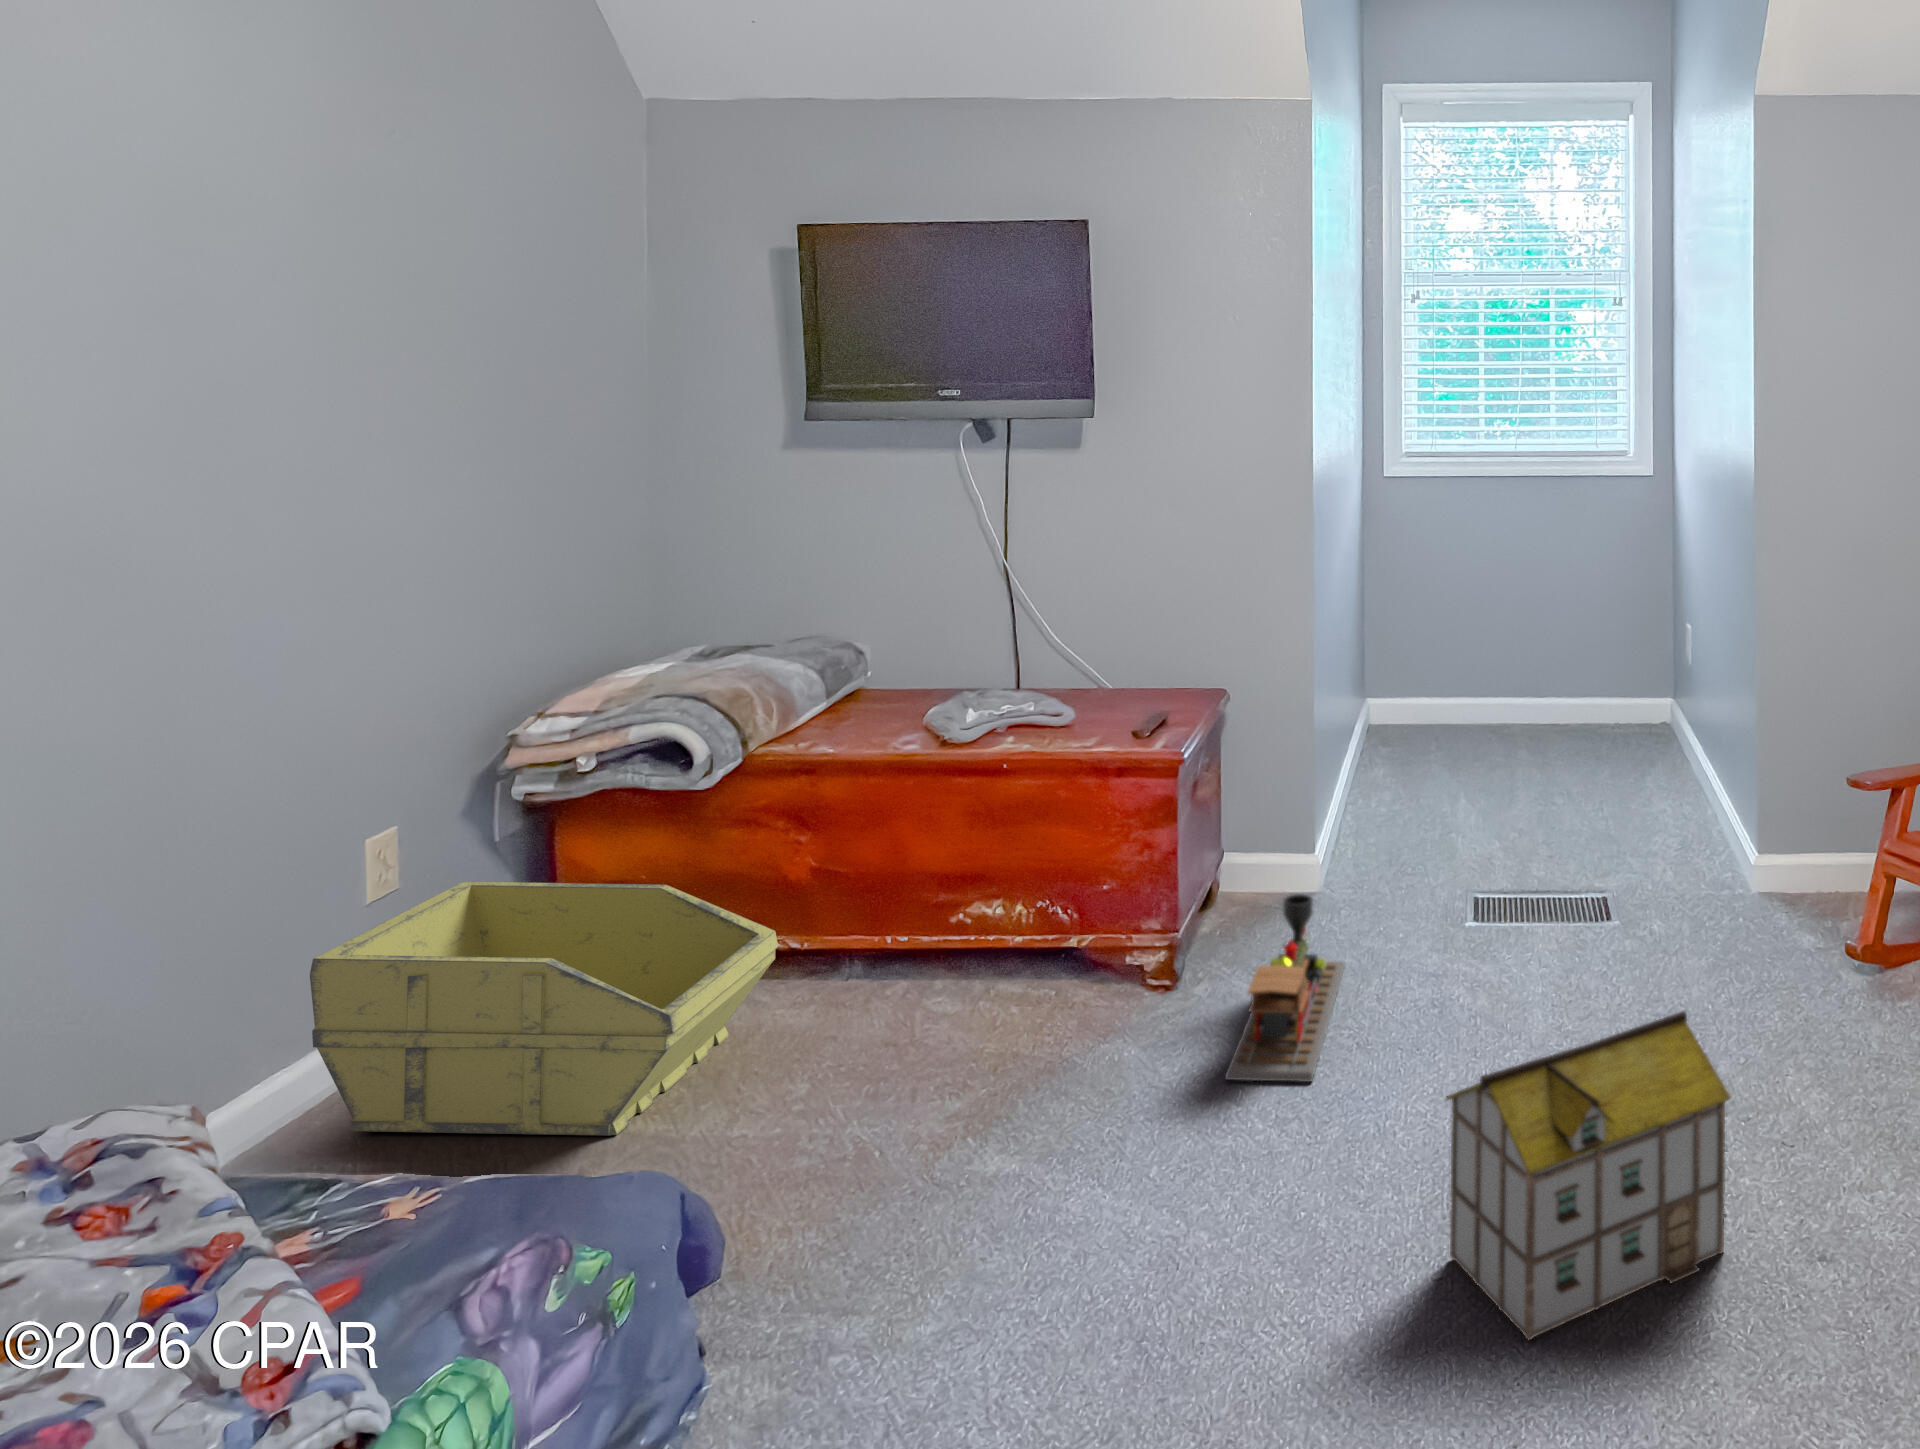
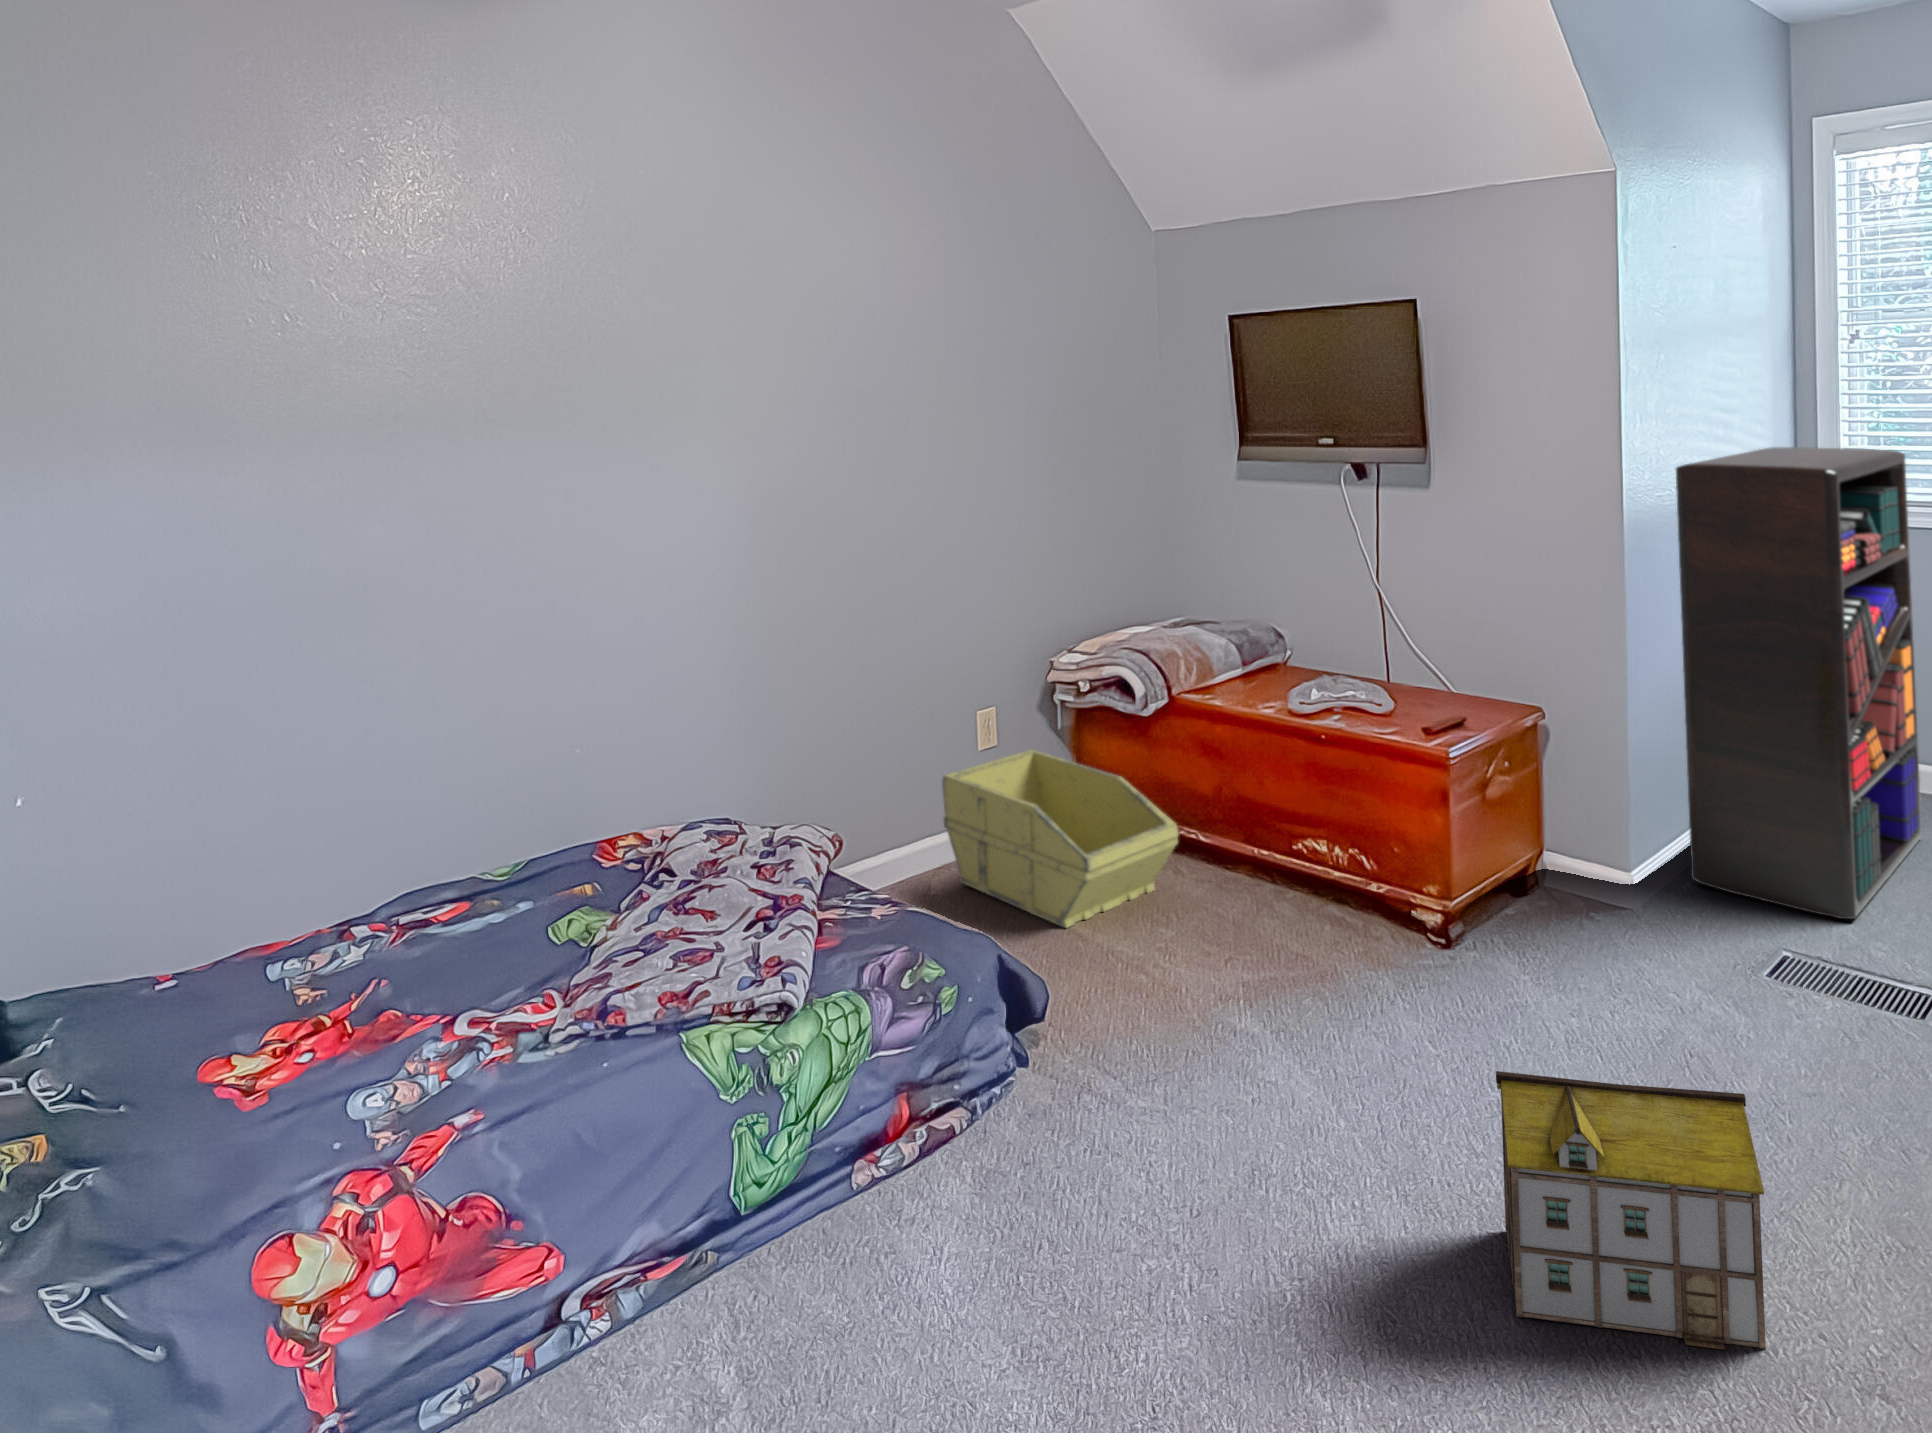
bookshelf: none [1350,401,1506,849] -> present [1676,447,1922,919]
toy train: present [1225,894,1345,1082] -> none [1436,898,1605,1058]

